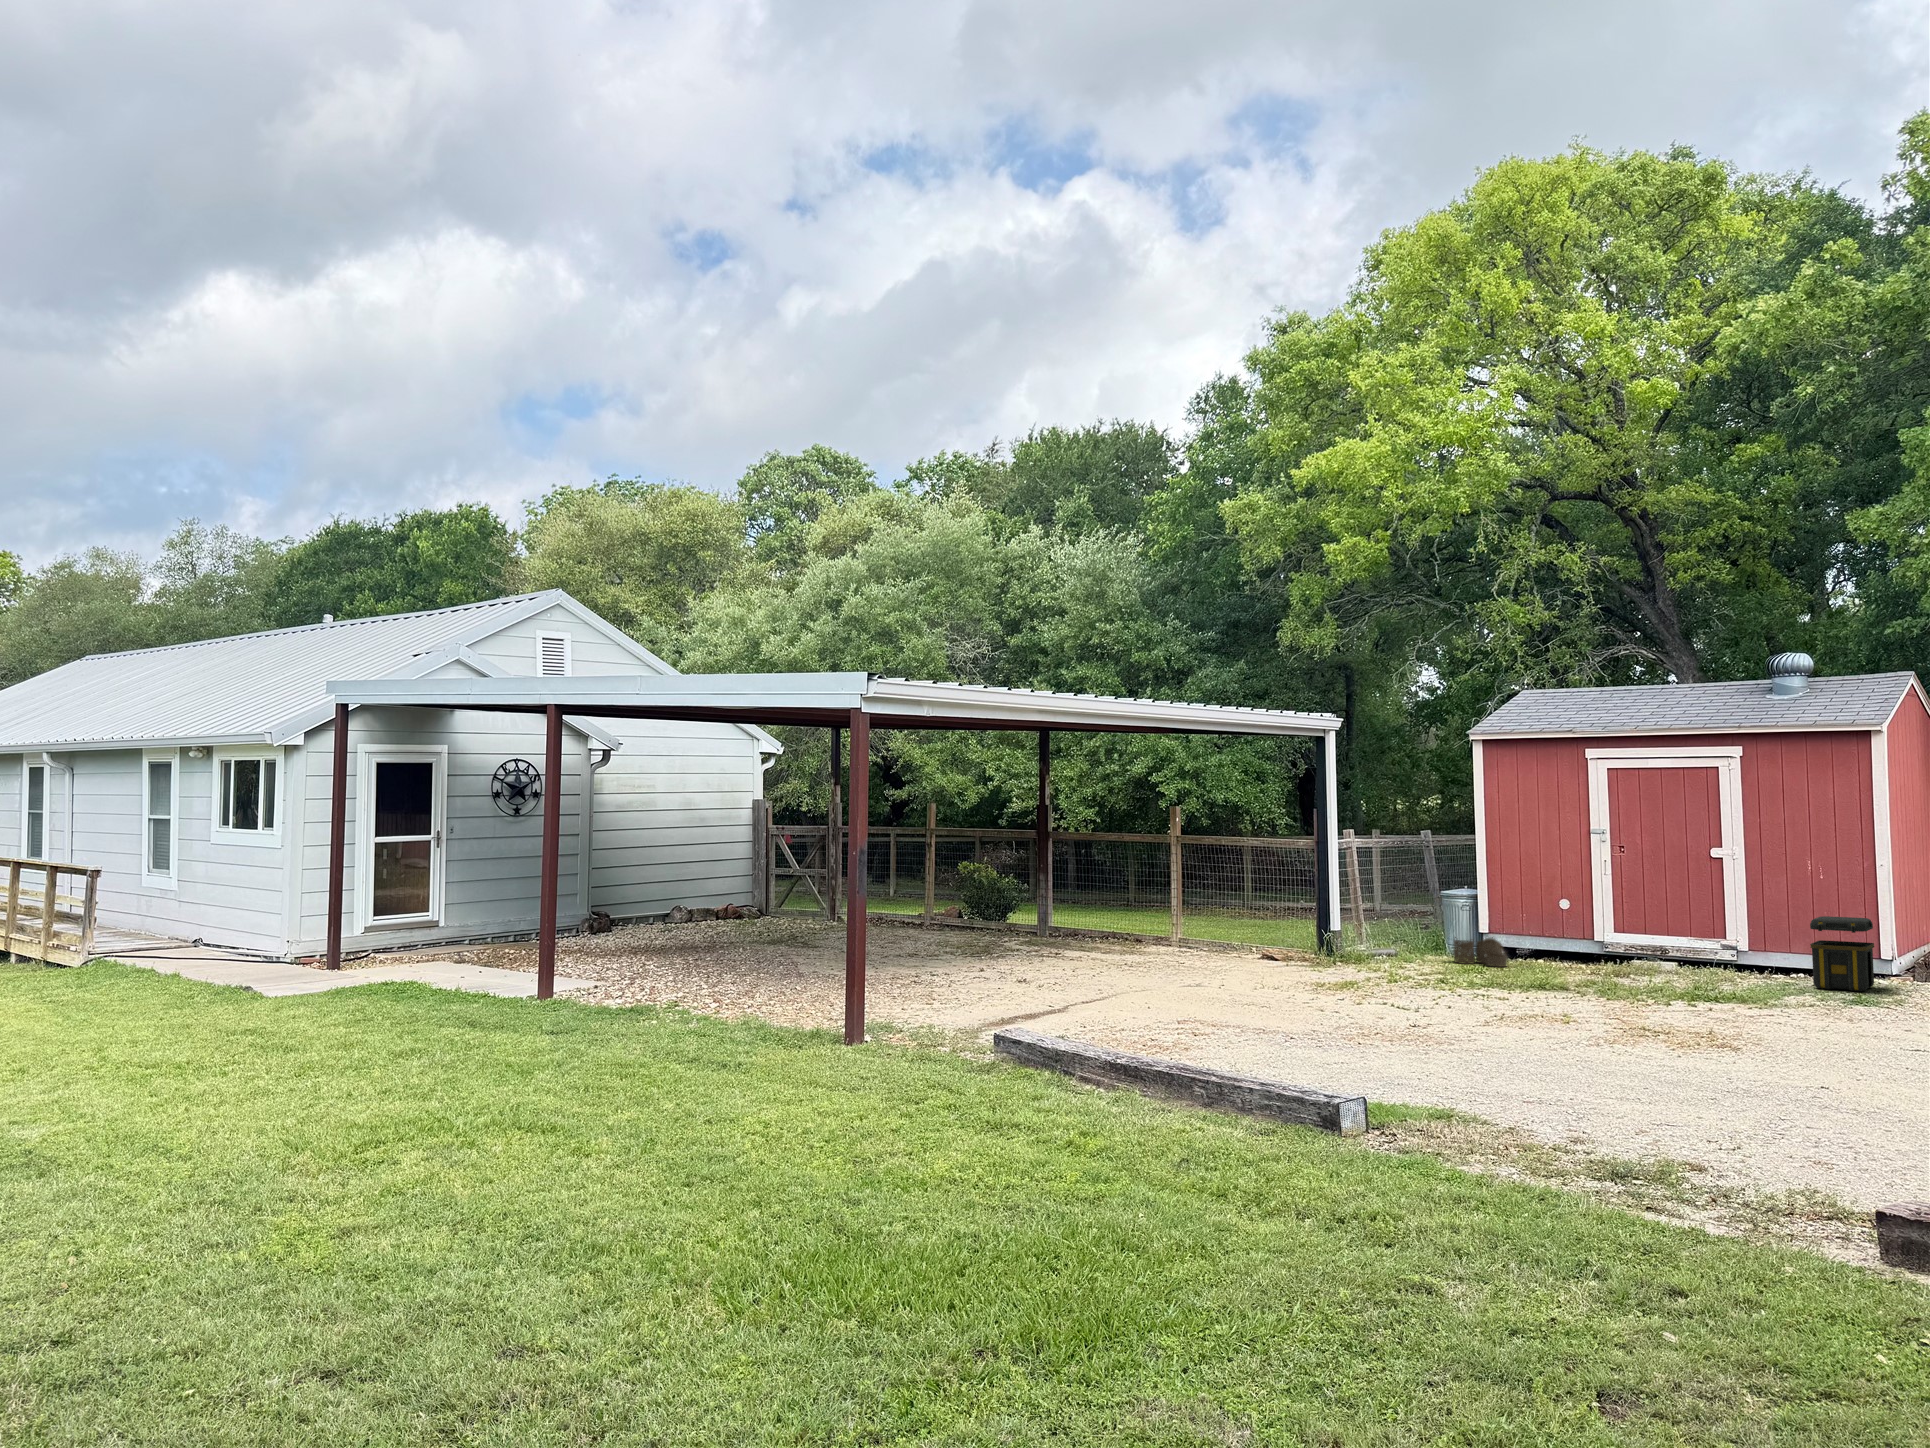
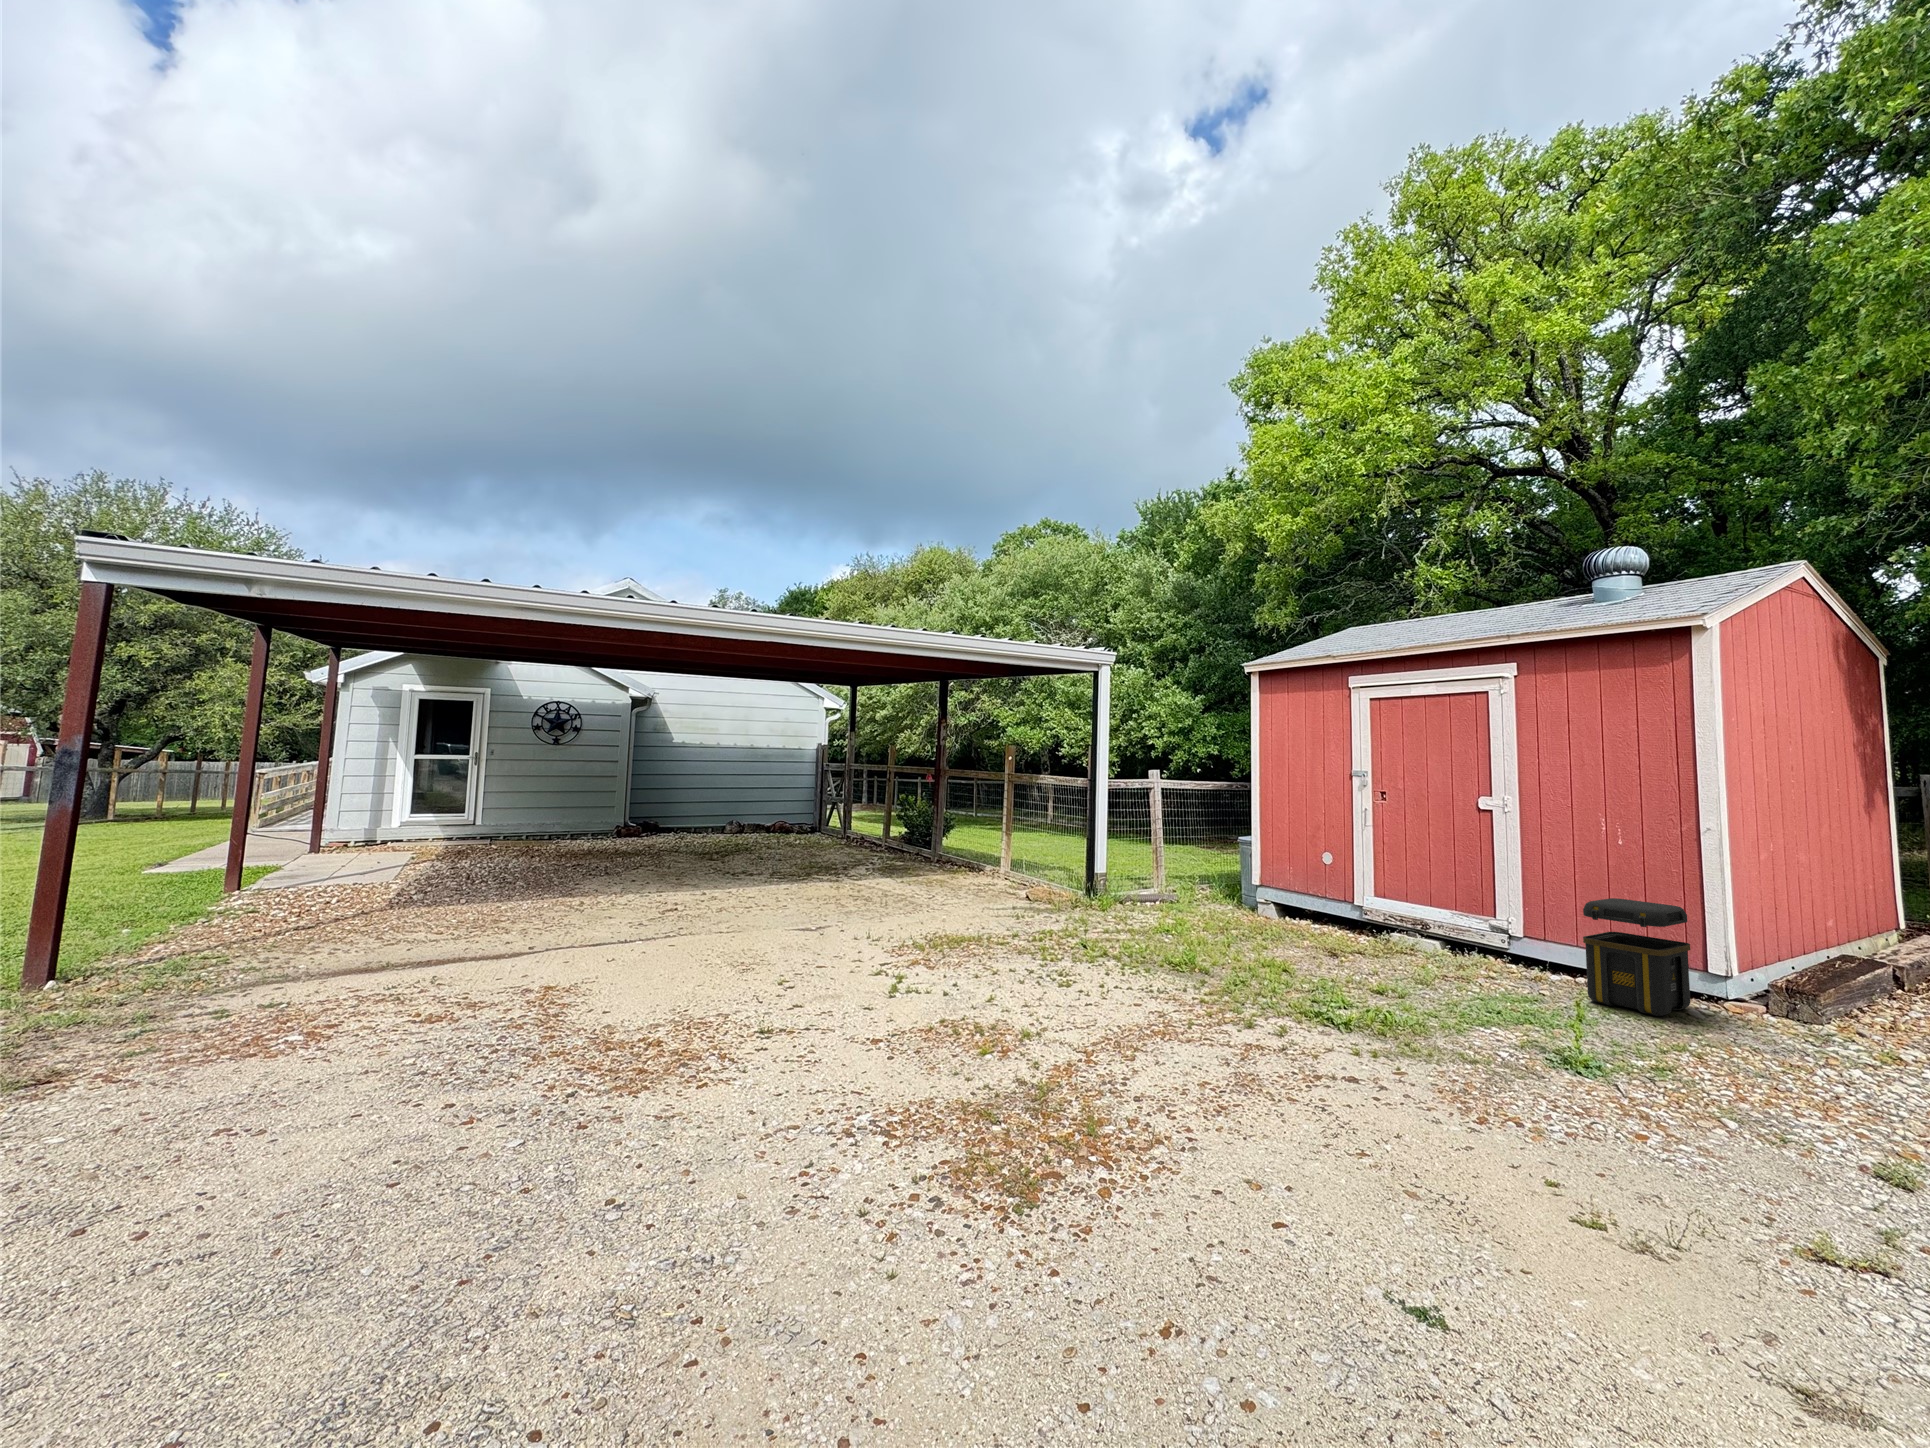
woven basket: present [1453,937,1507,967] -> none [1207,887,1270,925]

